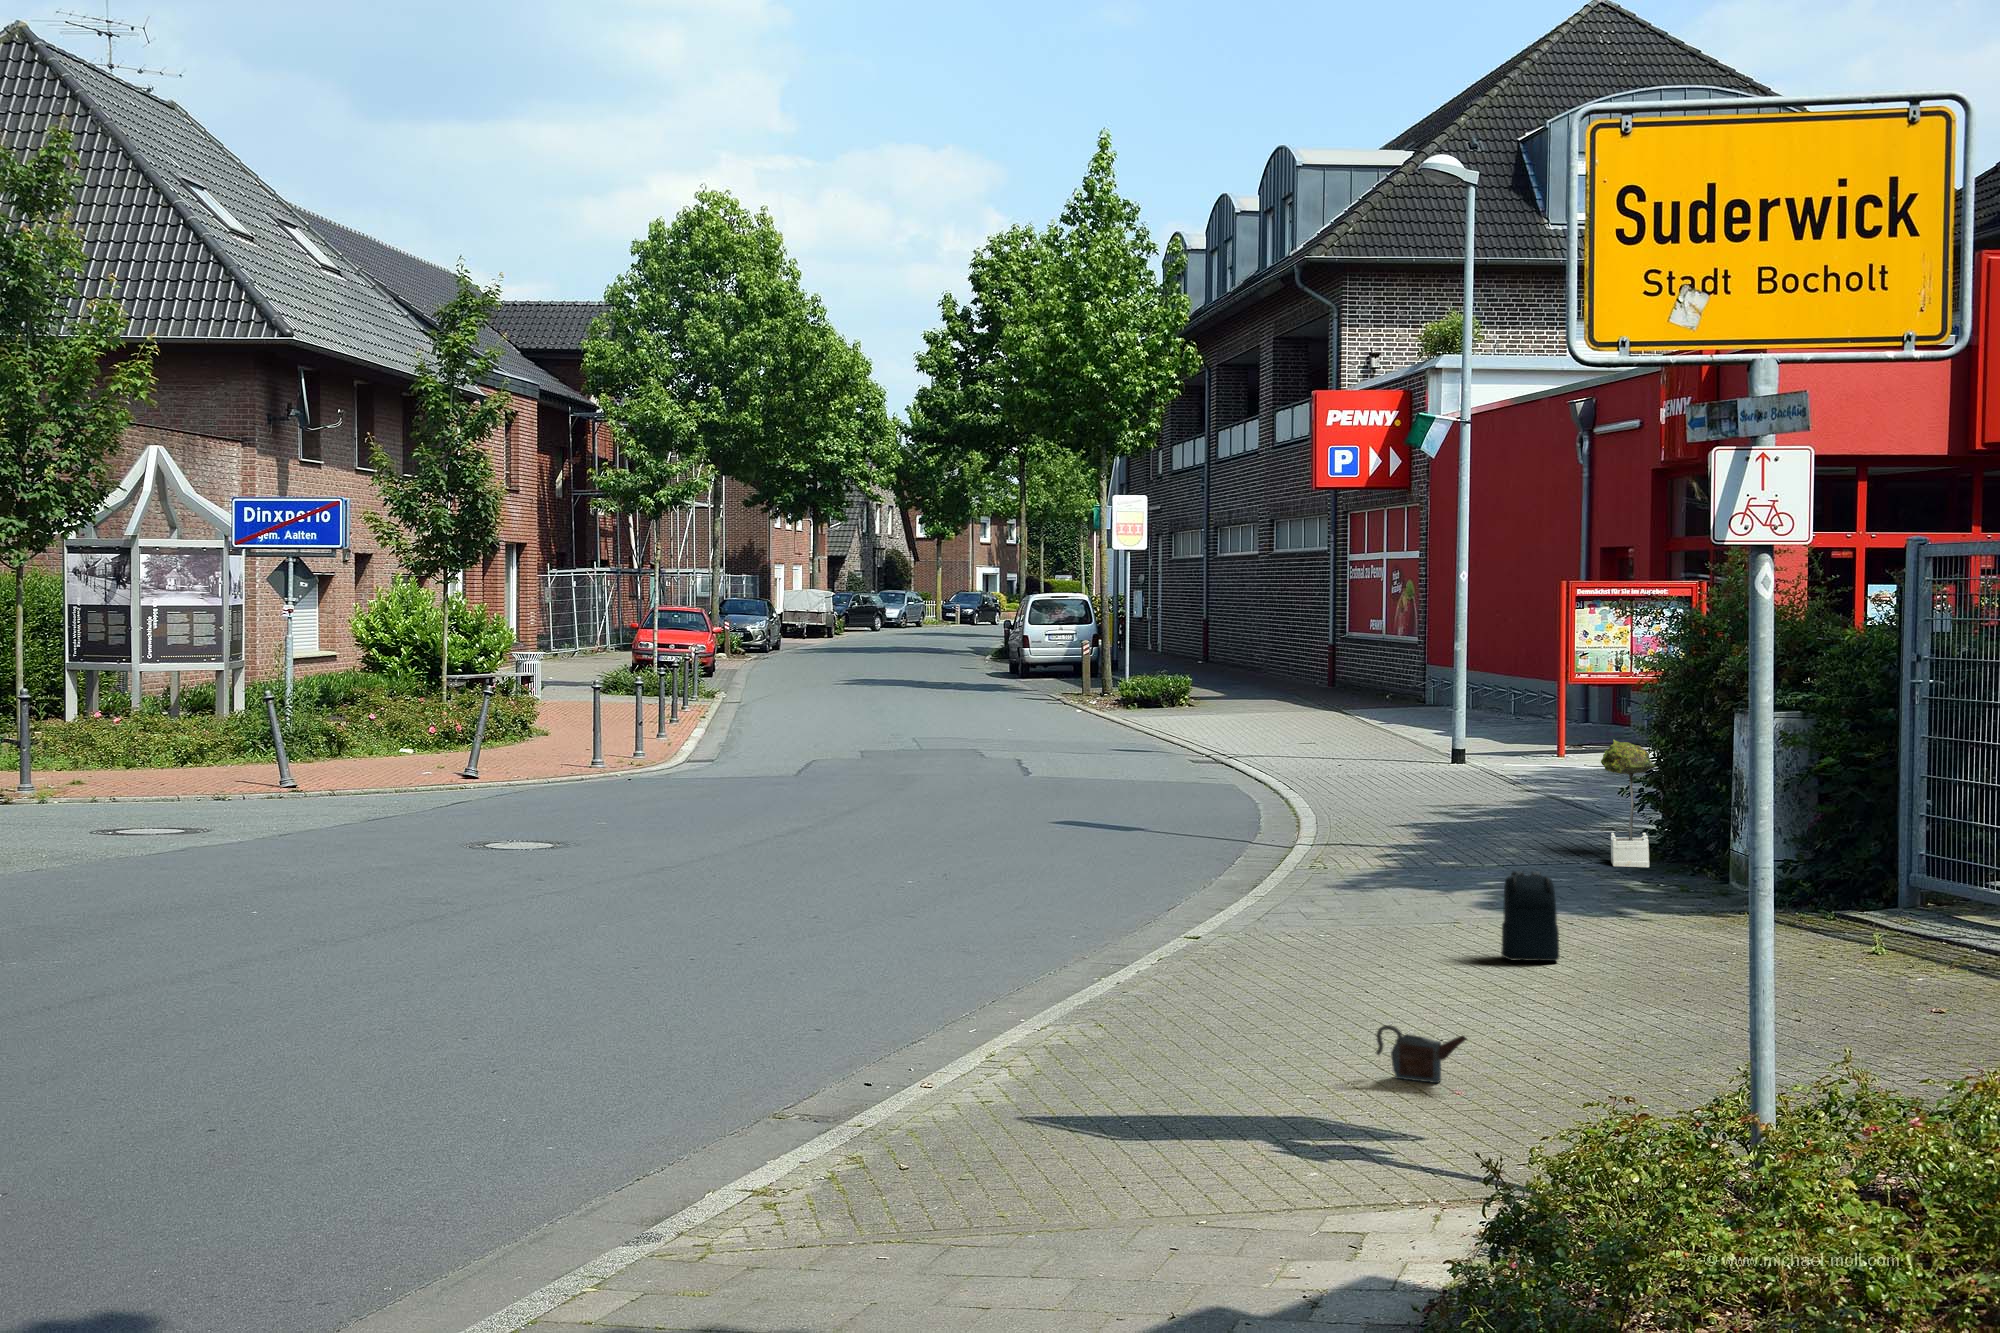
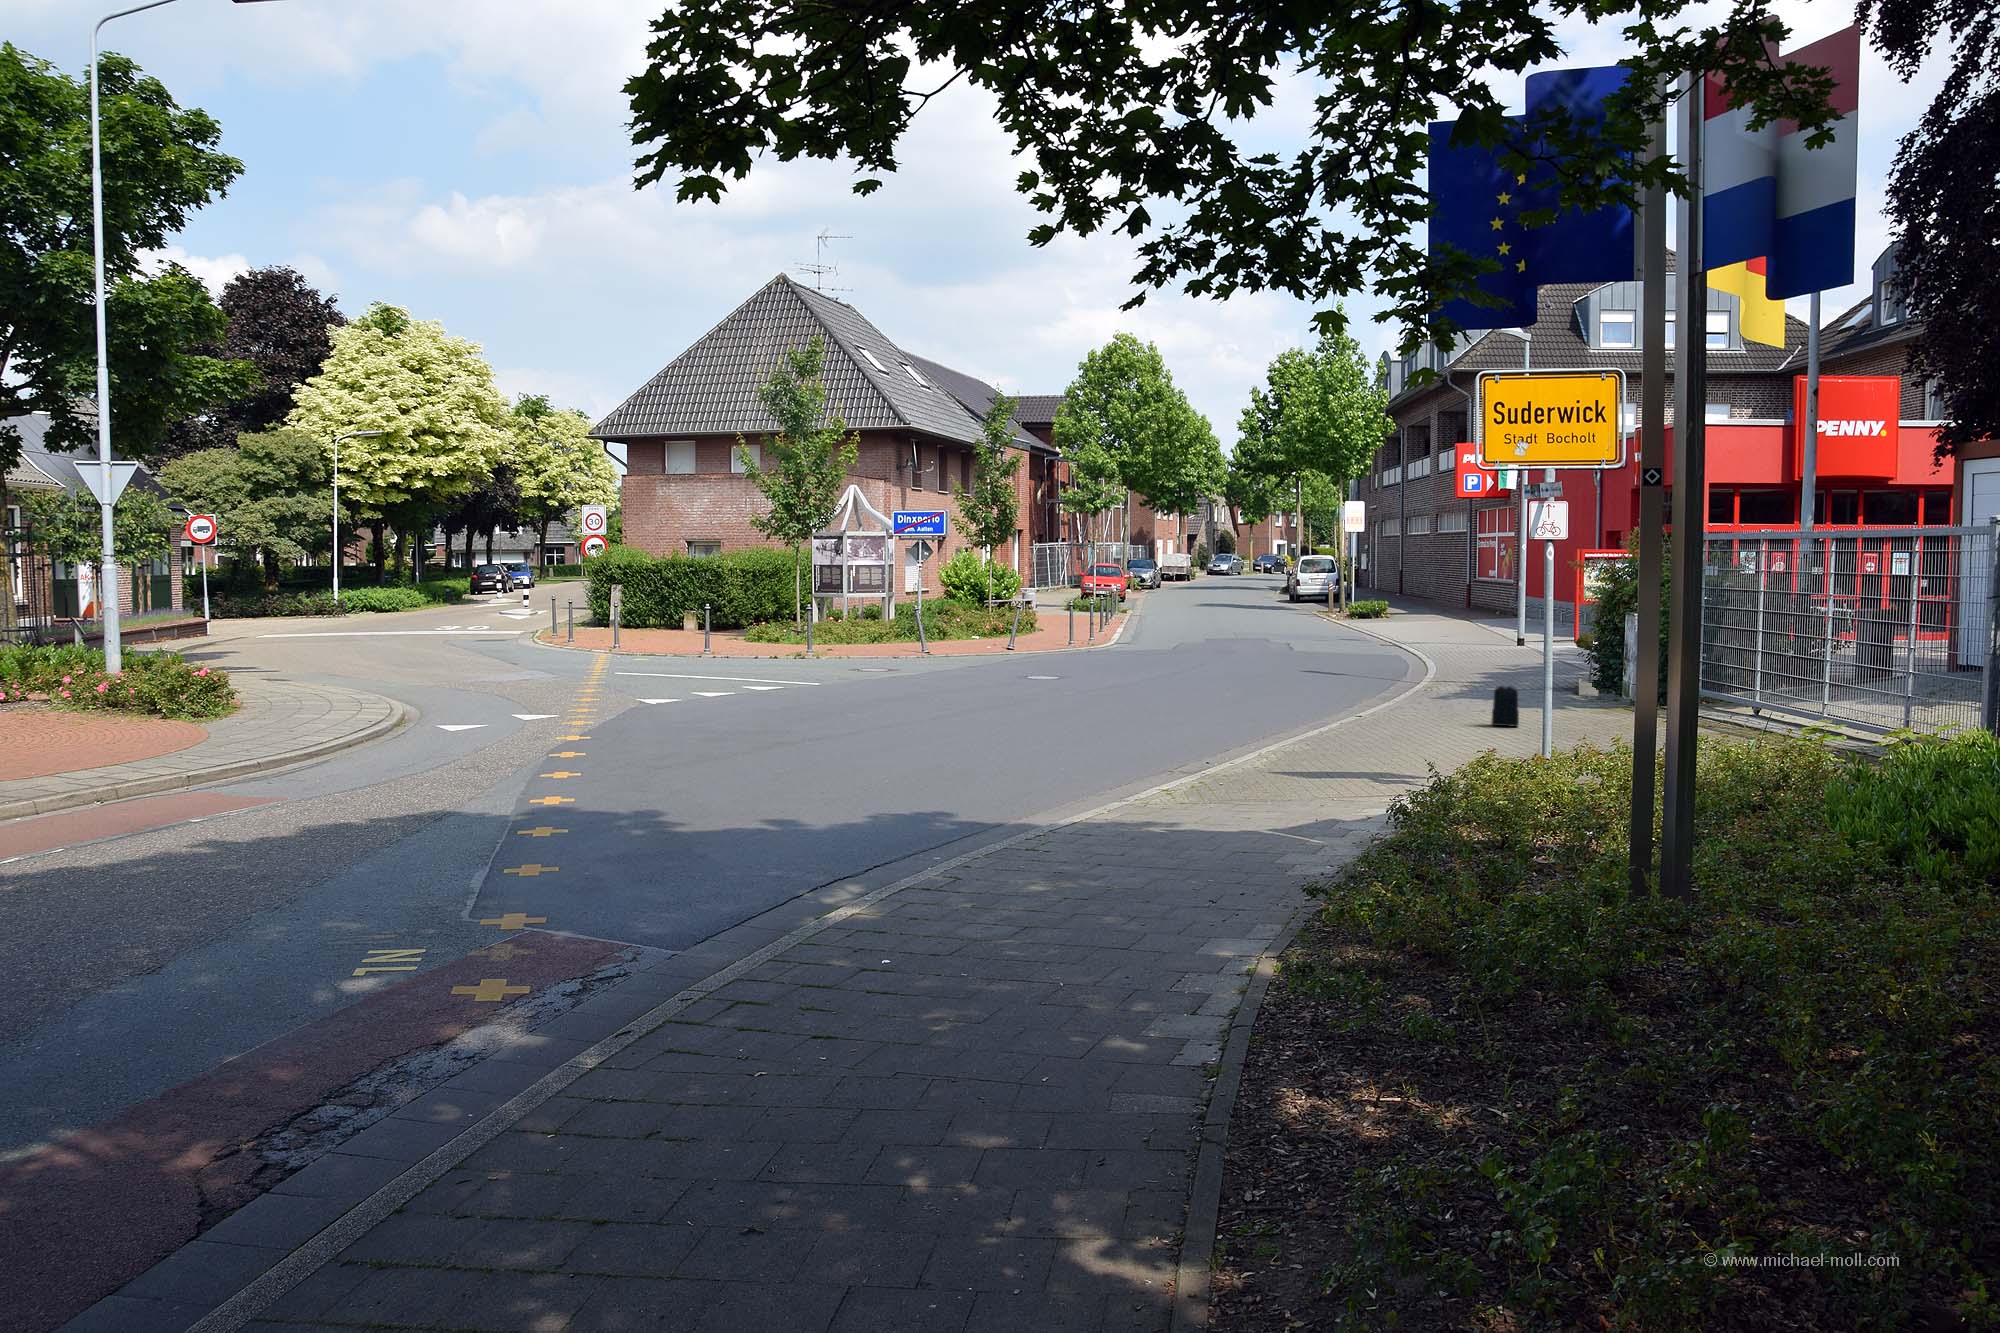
watering can: present [1376,1025,1467,1083] -> none [1408,736,1447,759]

